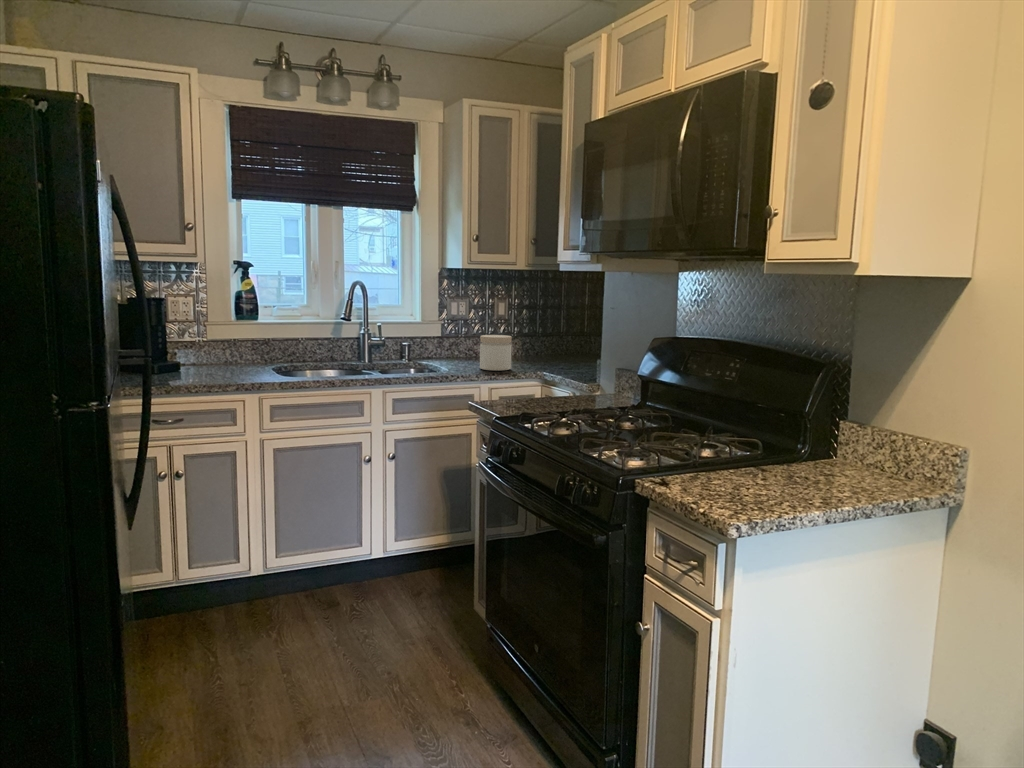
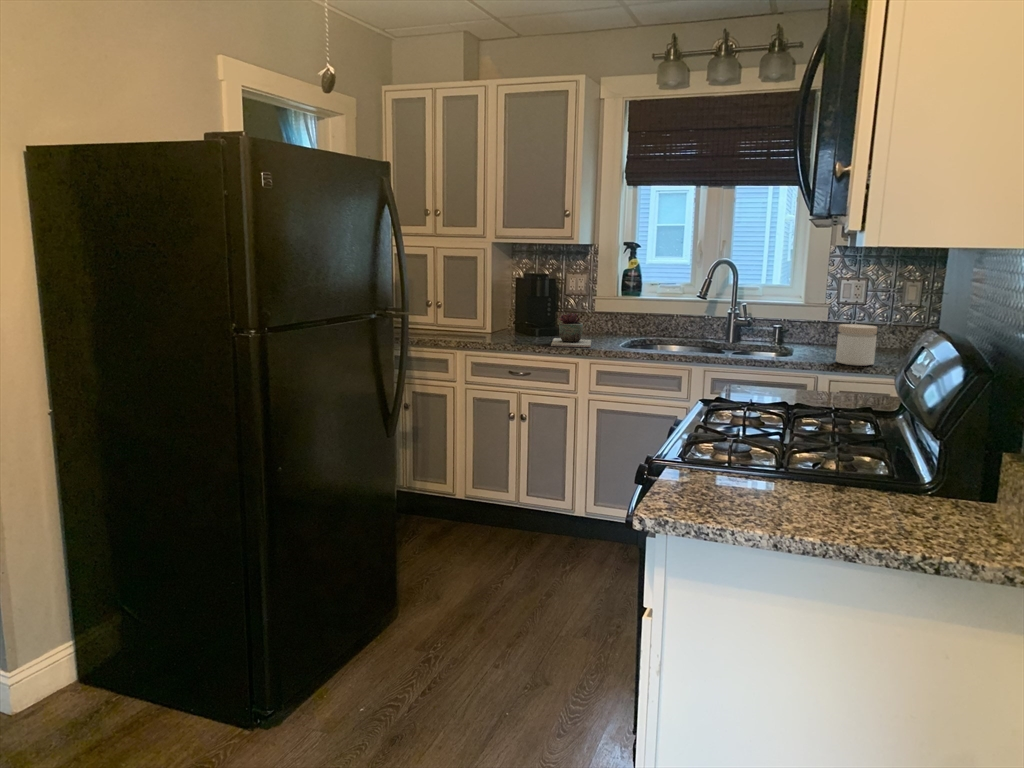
succulent plant: none [188,343,250,384] -> present [551,313,591,347]

